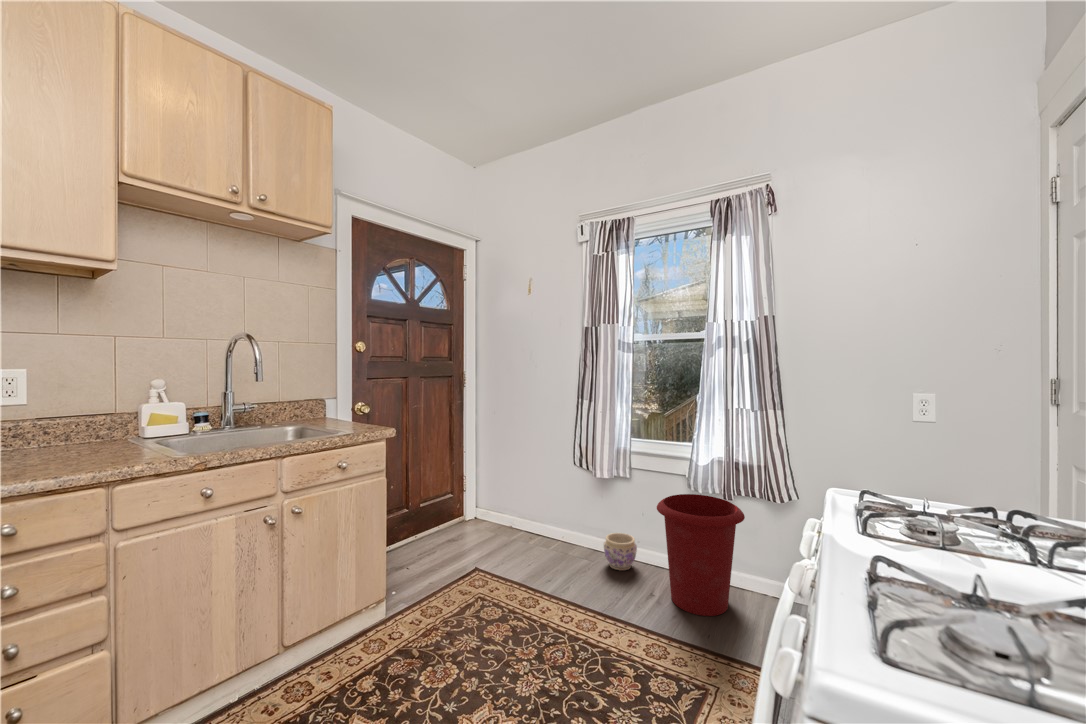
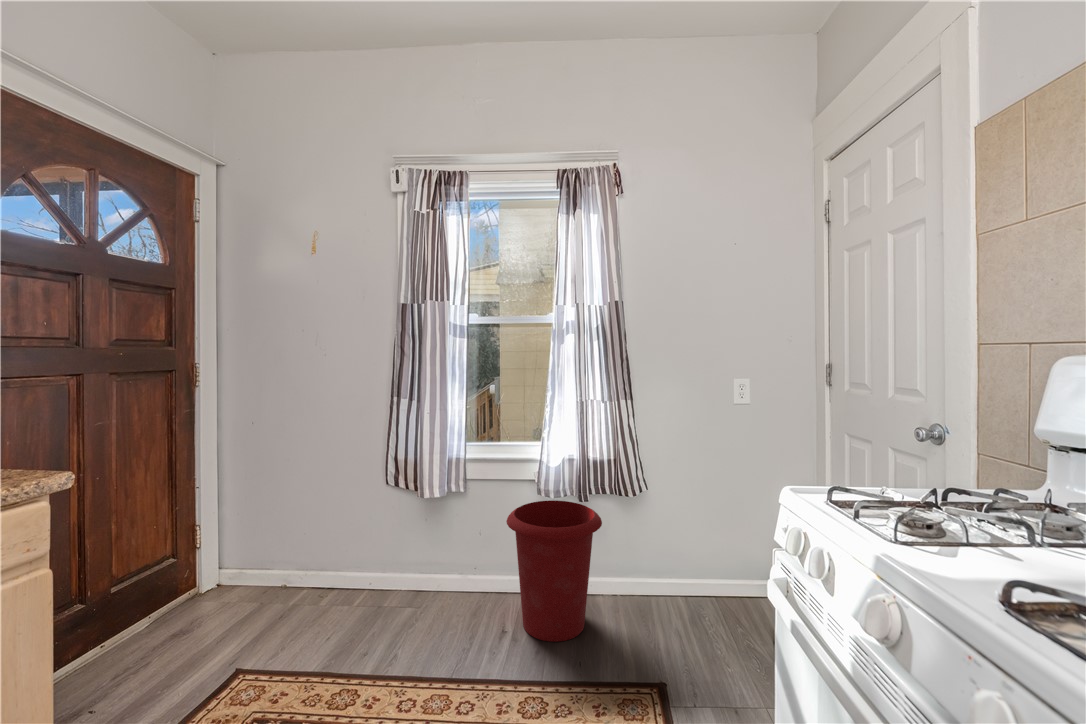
planter: present [604,533,637,571] -> none [431,561,473,610]

